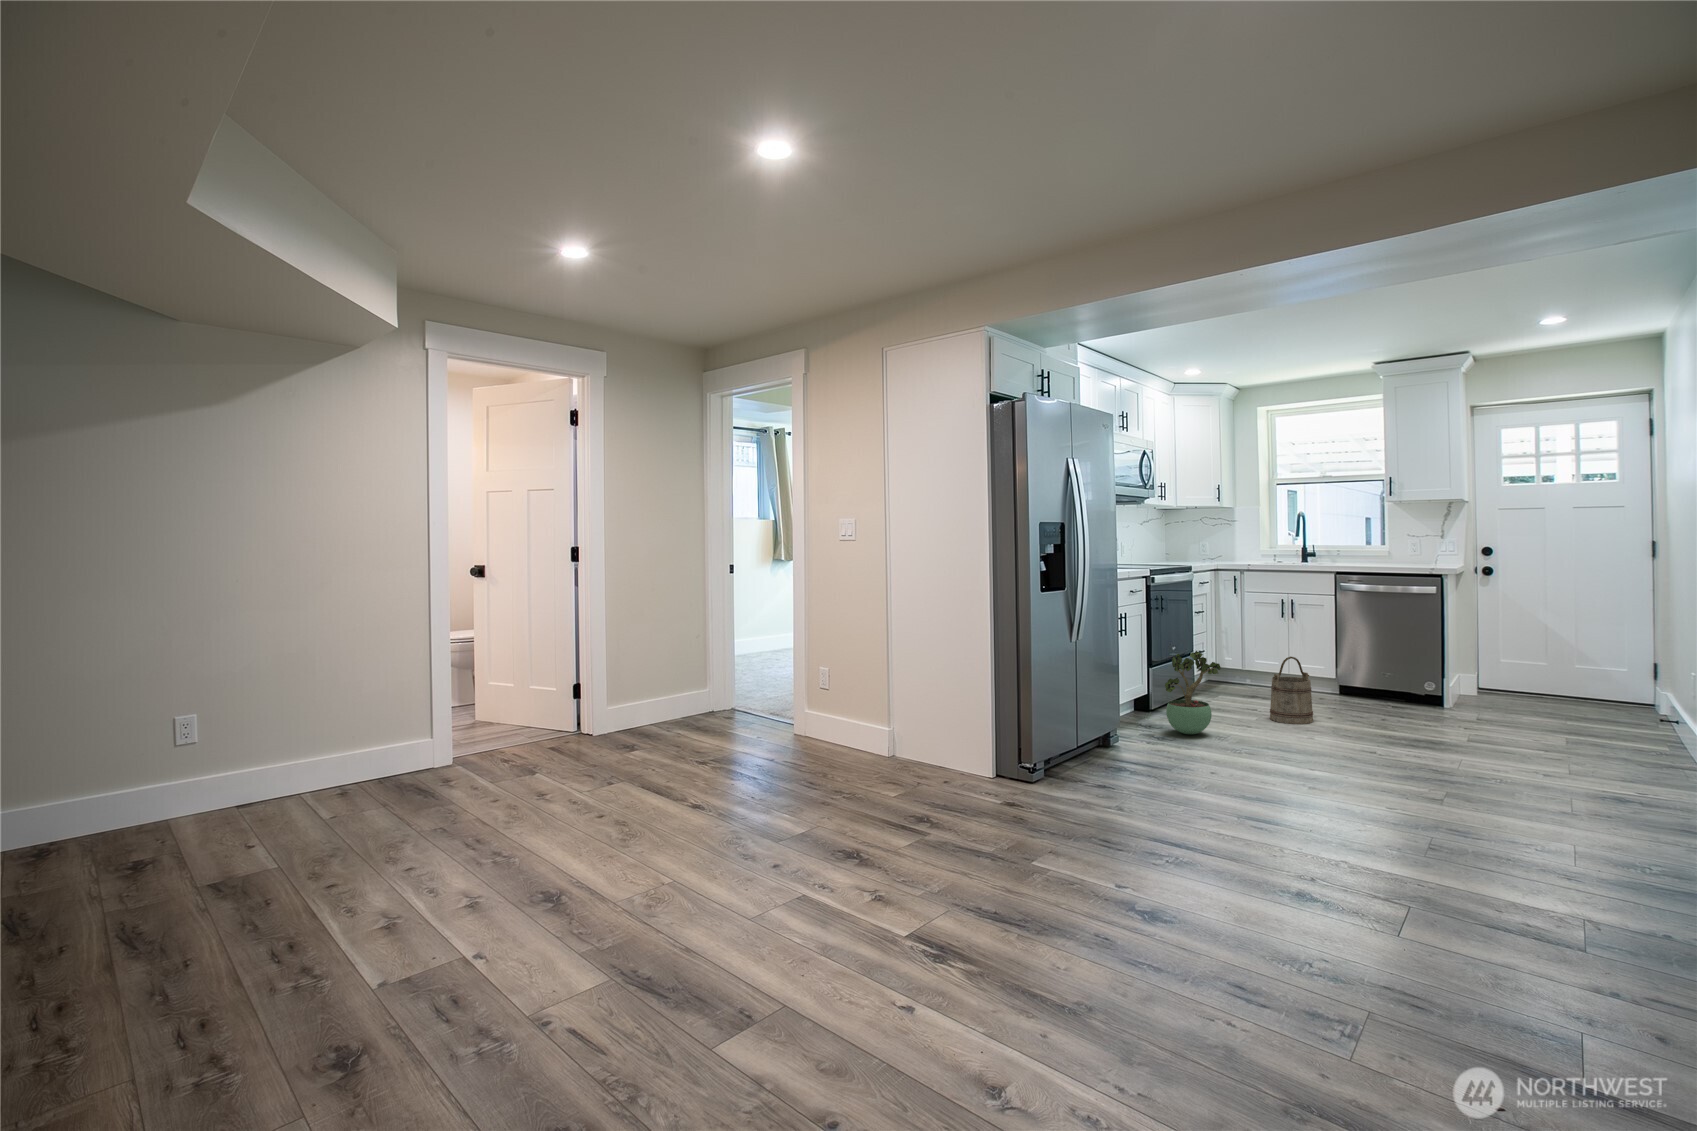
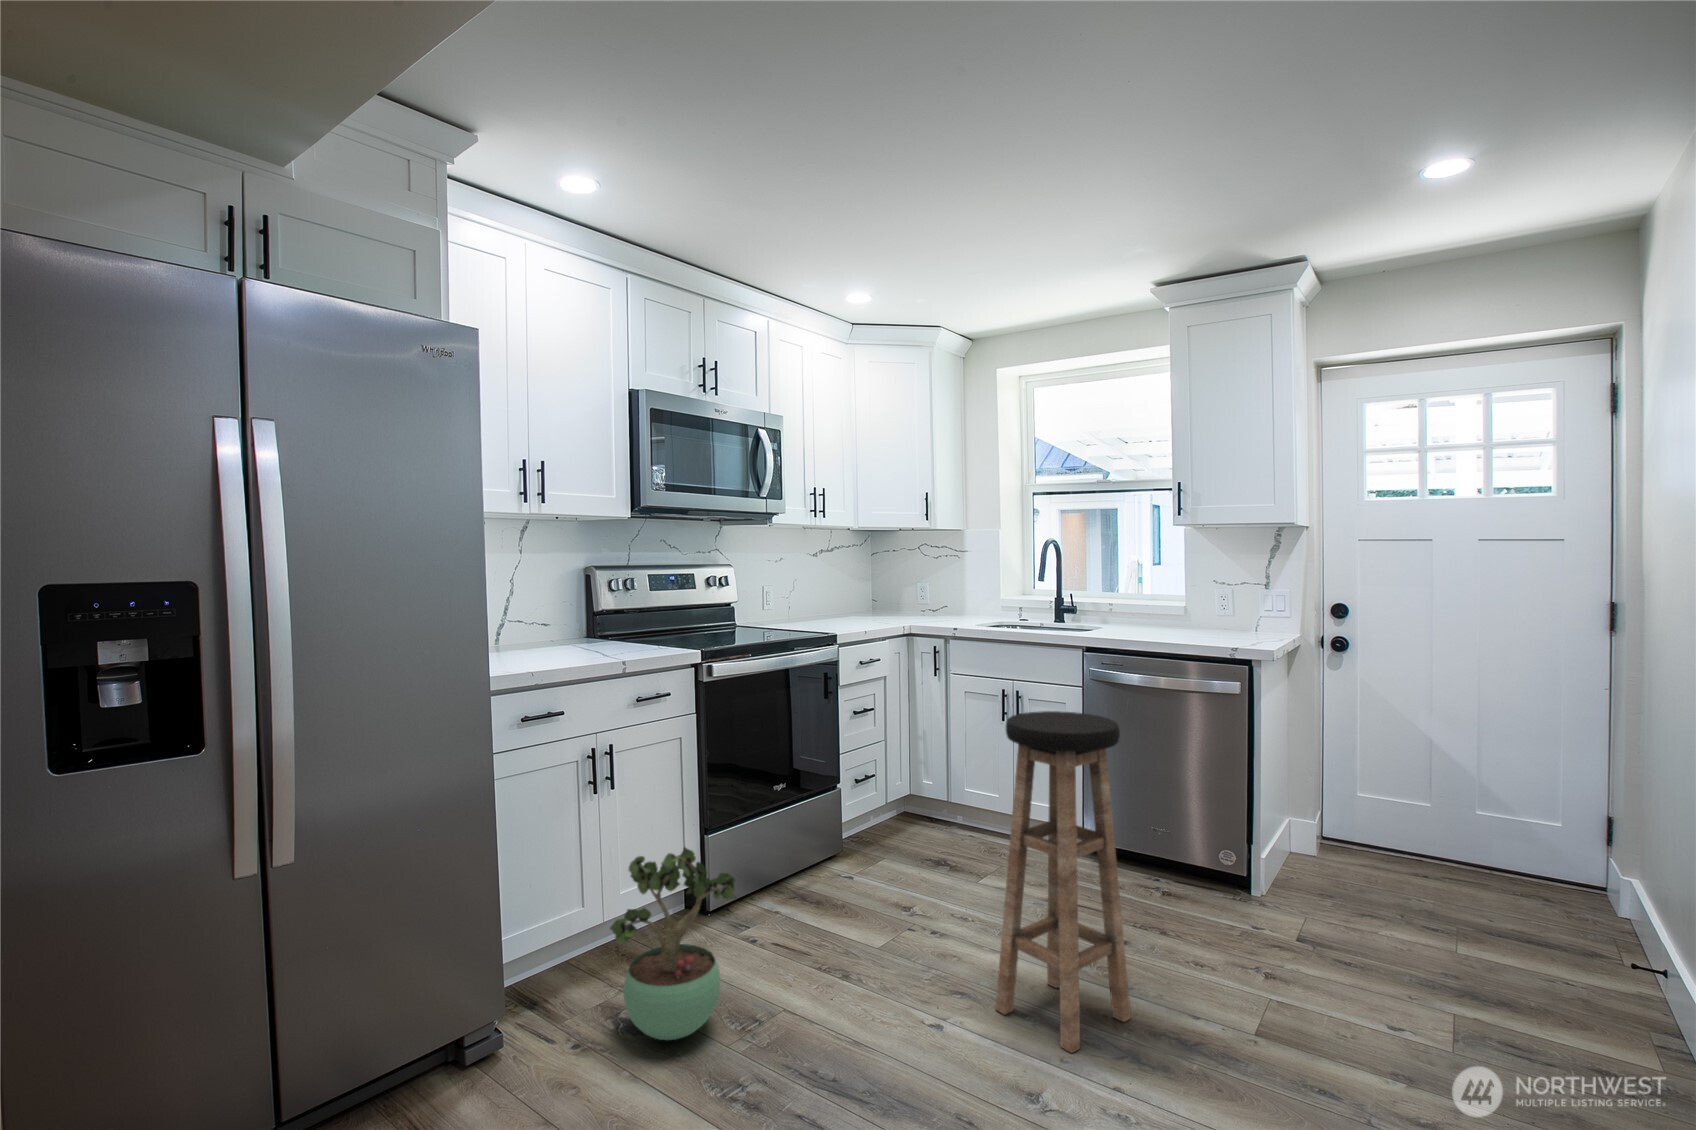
bar stool: none [1332,593,1399,737] -> present [996,711,1131,1053]
bucket: present [1270,657,1313,724] -> none [900,833,979,983]

